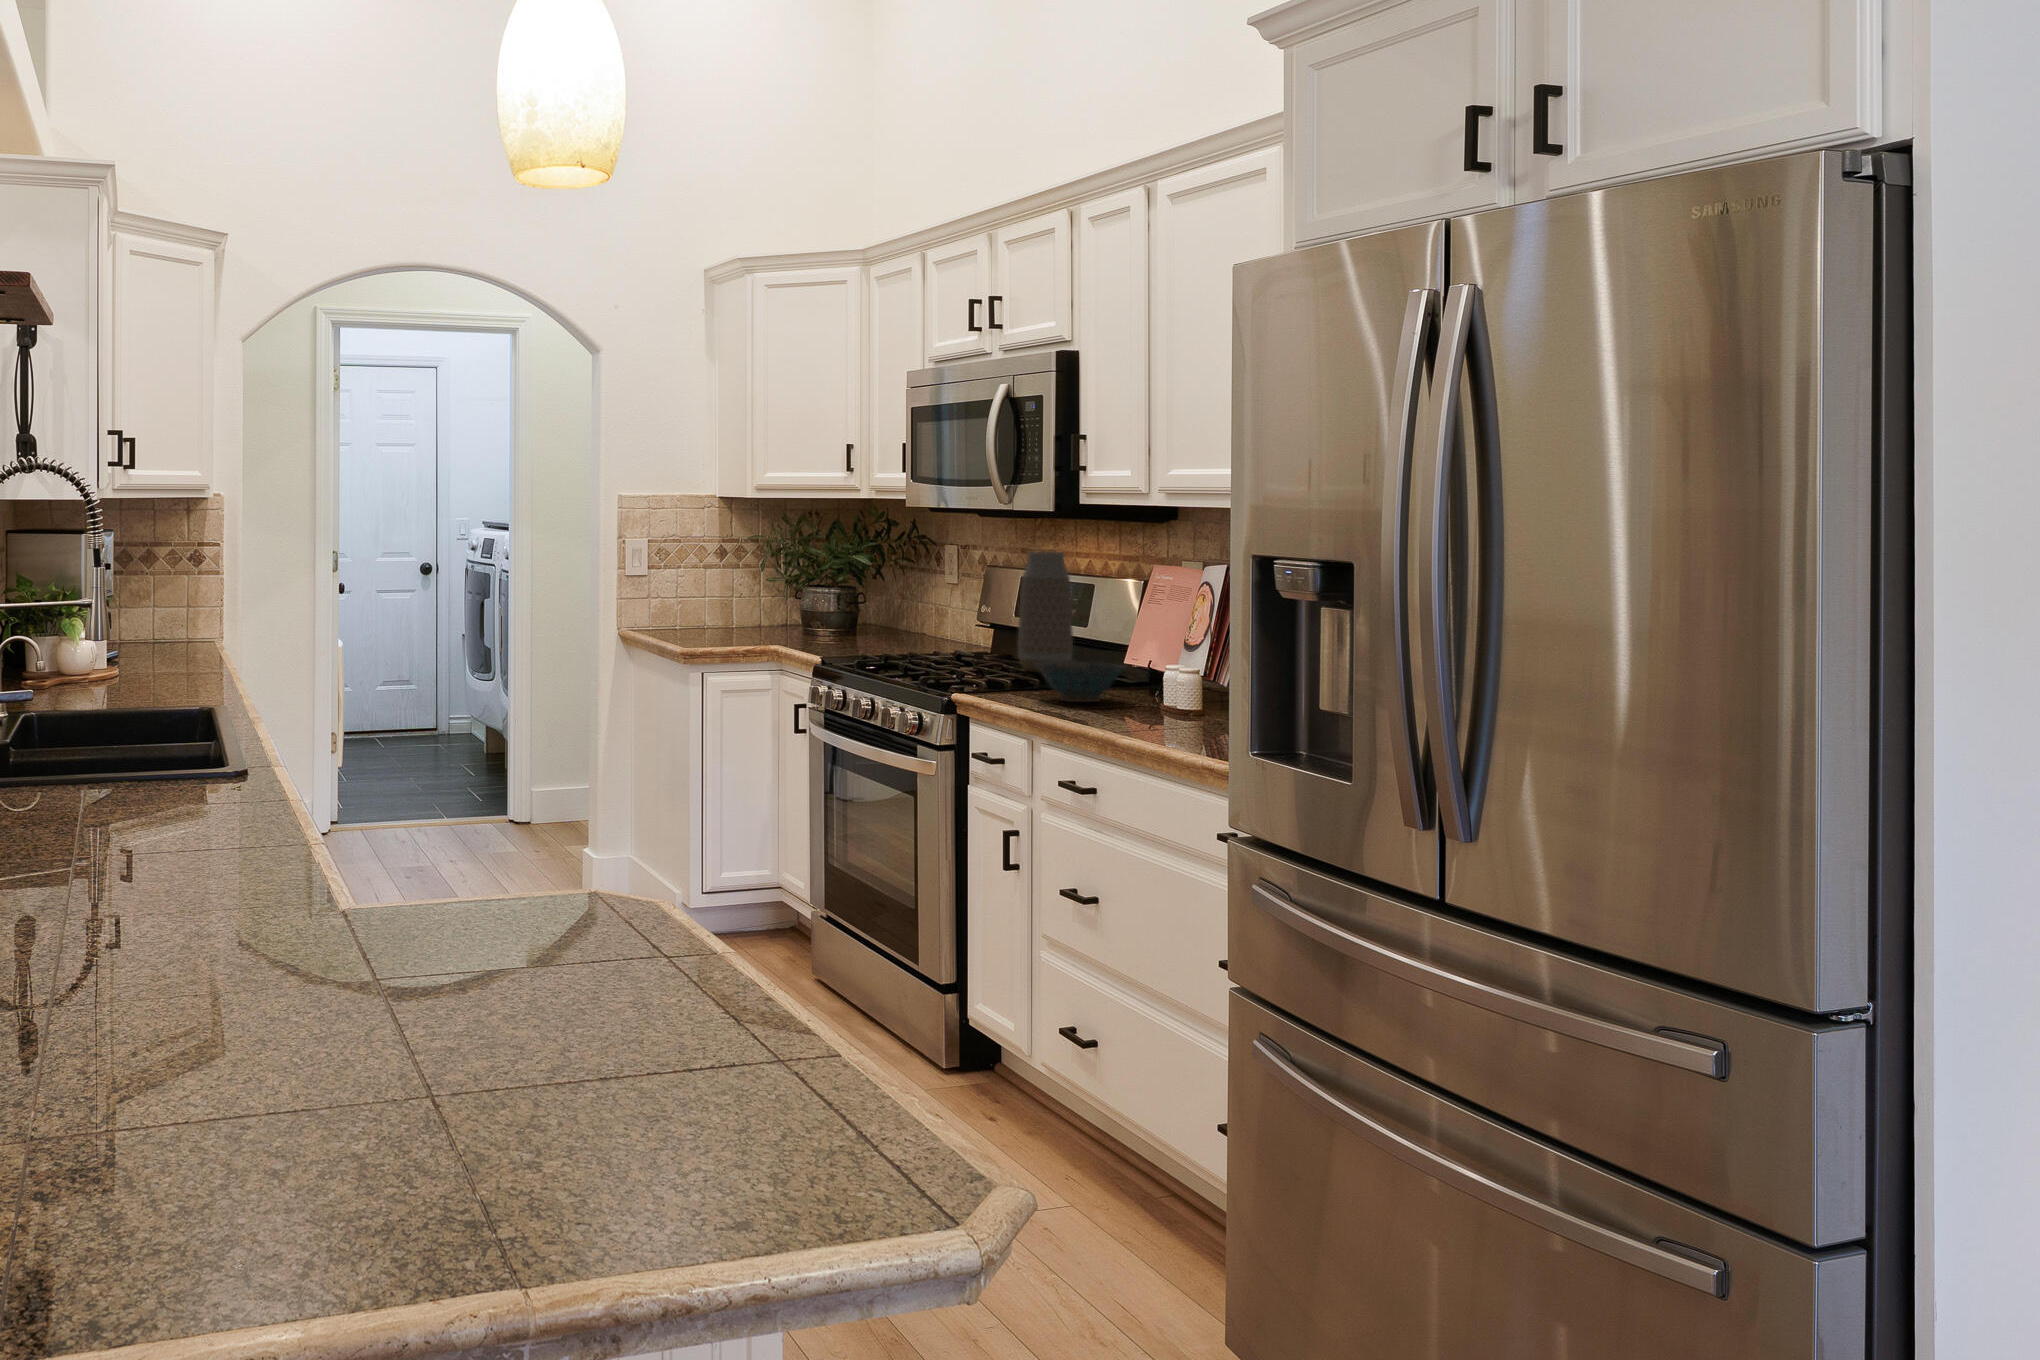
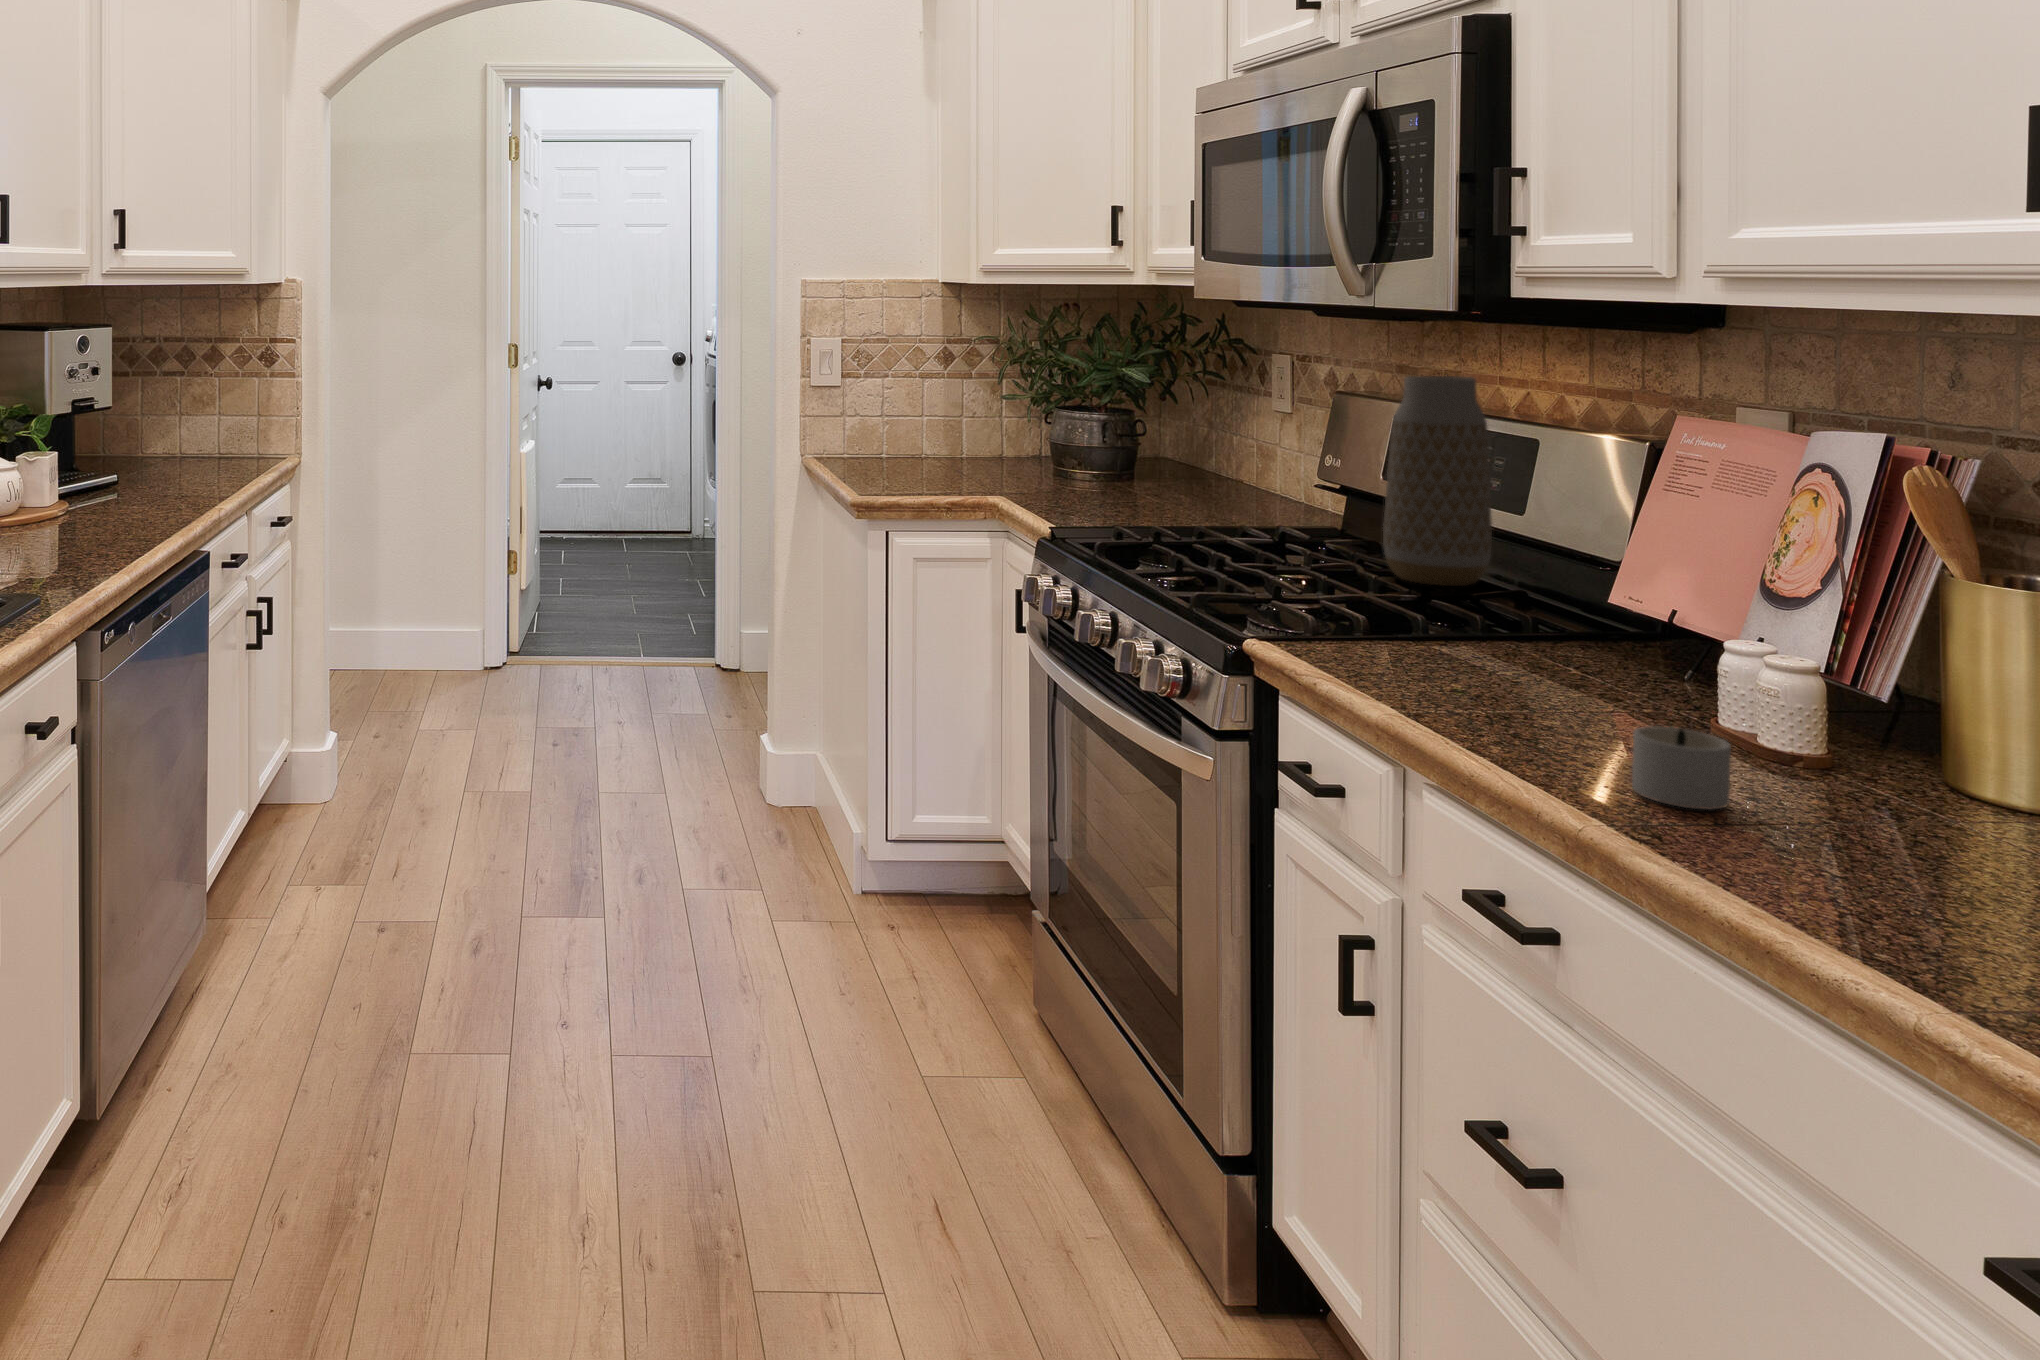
ceramic bowl: present [1034,662,1126,702] -> none [1412,600,1630,697]
candle: none [1122,692,1173,724] -> present [1632,726,1731,810]

